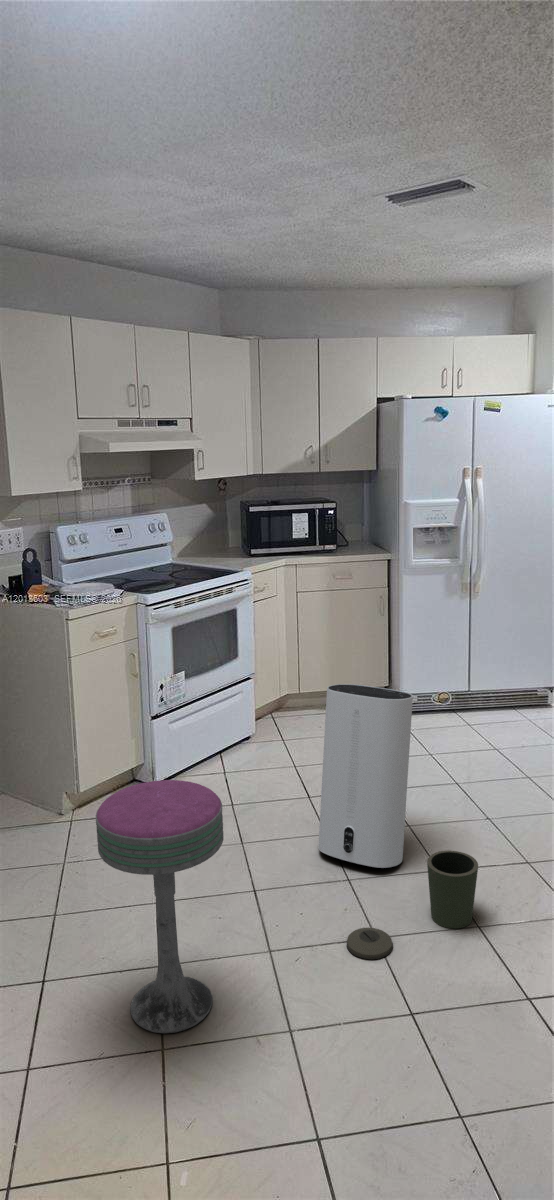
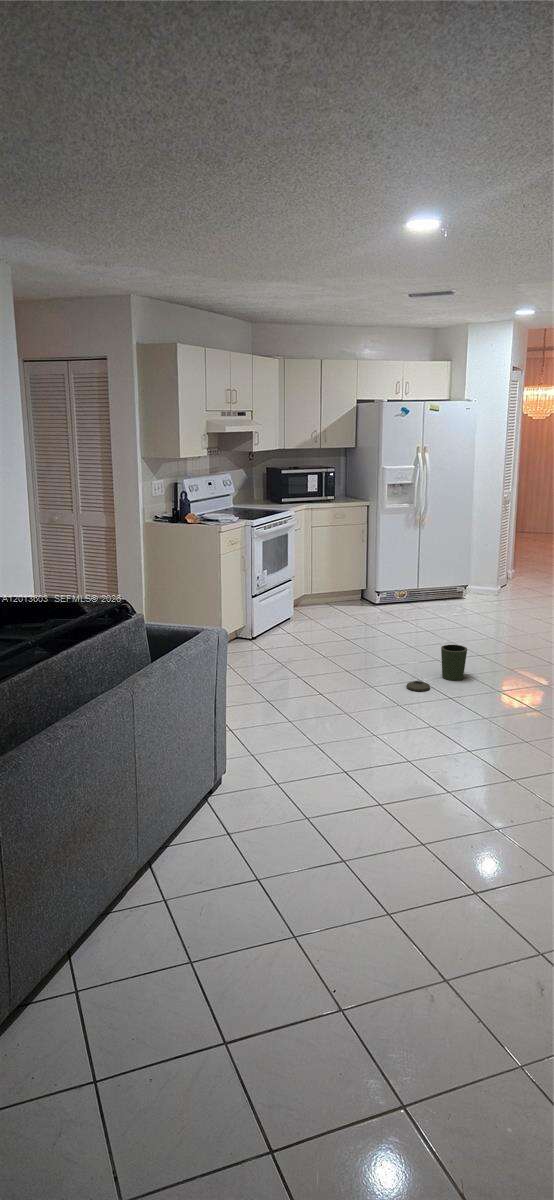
air purifier: present [318,684,413,868] -> none [370,567,424,662]
bar stool: present [96,780,224,1033] -> none [307,599,368,716]

